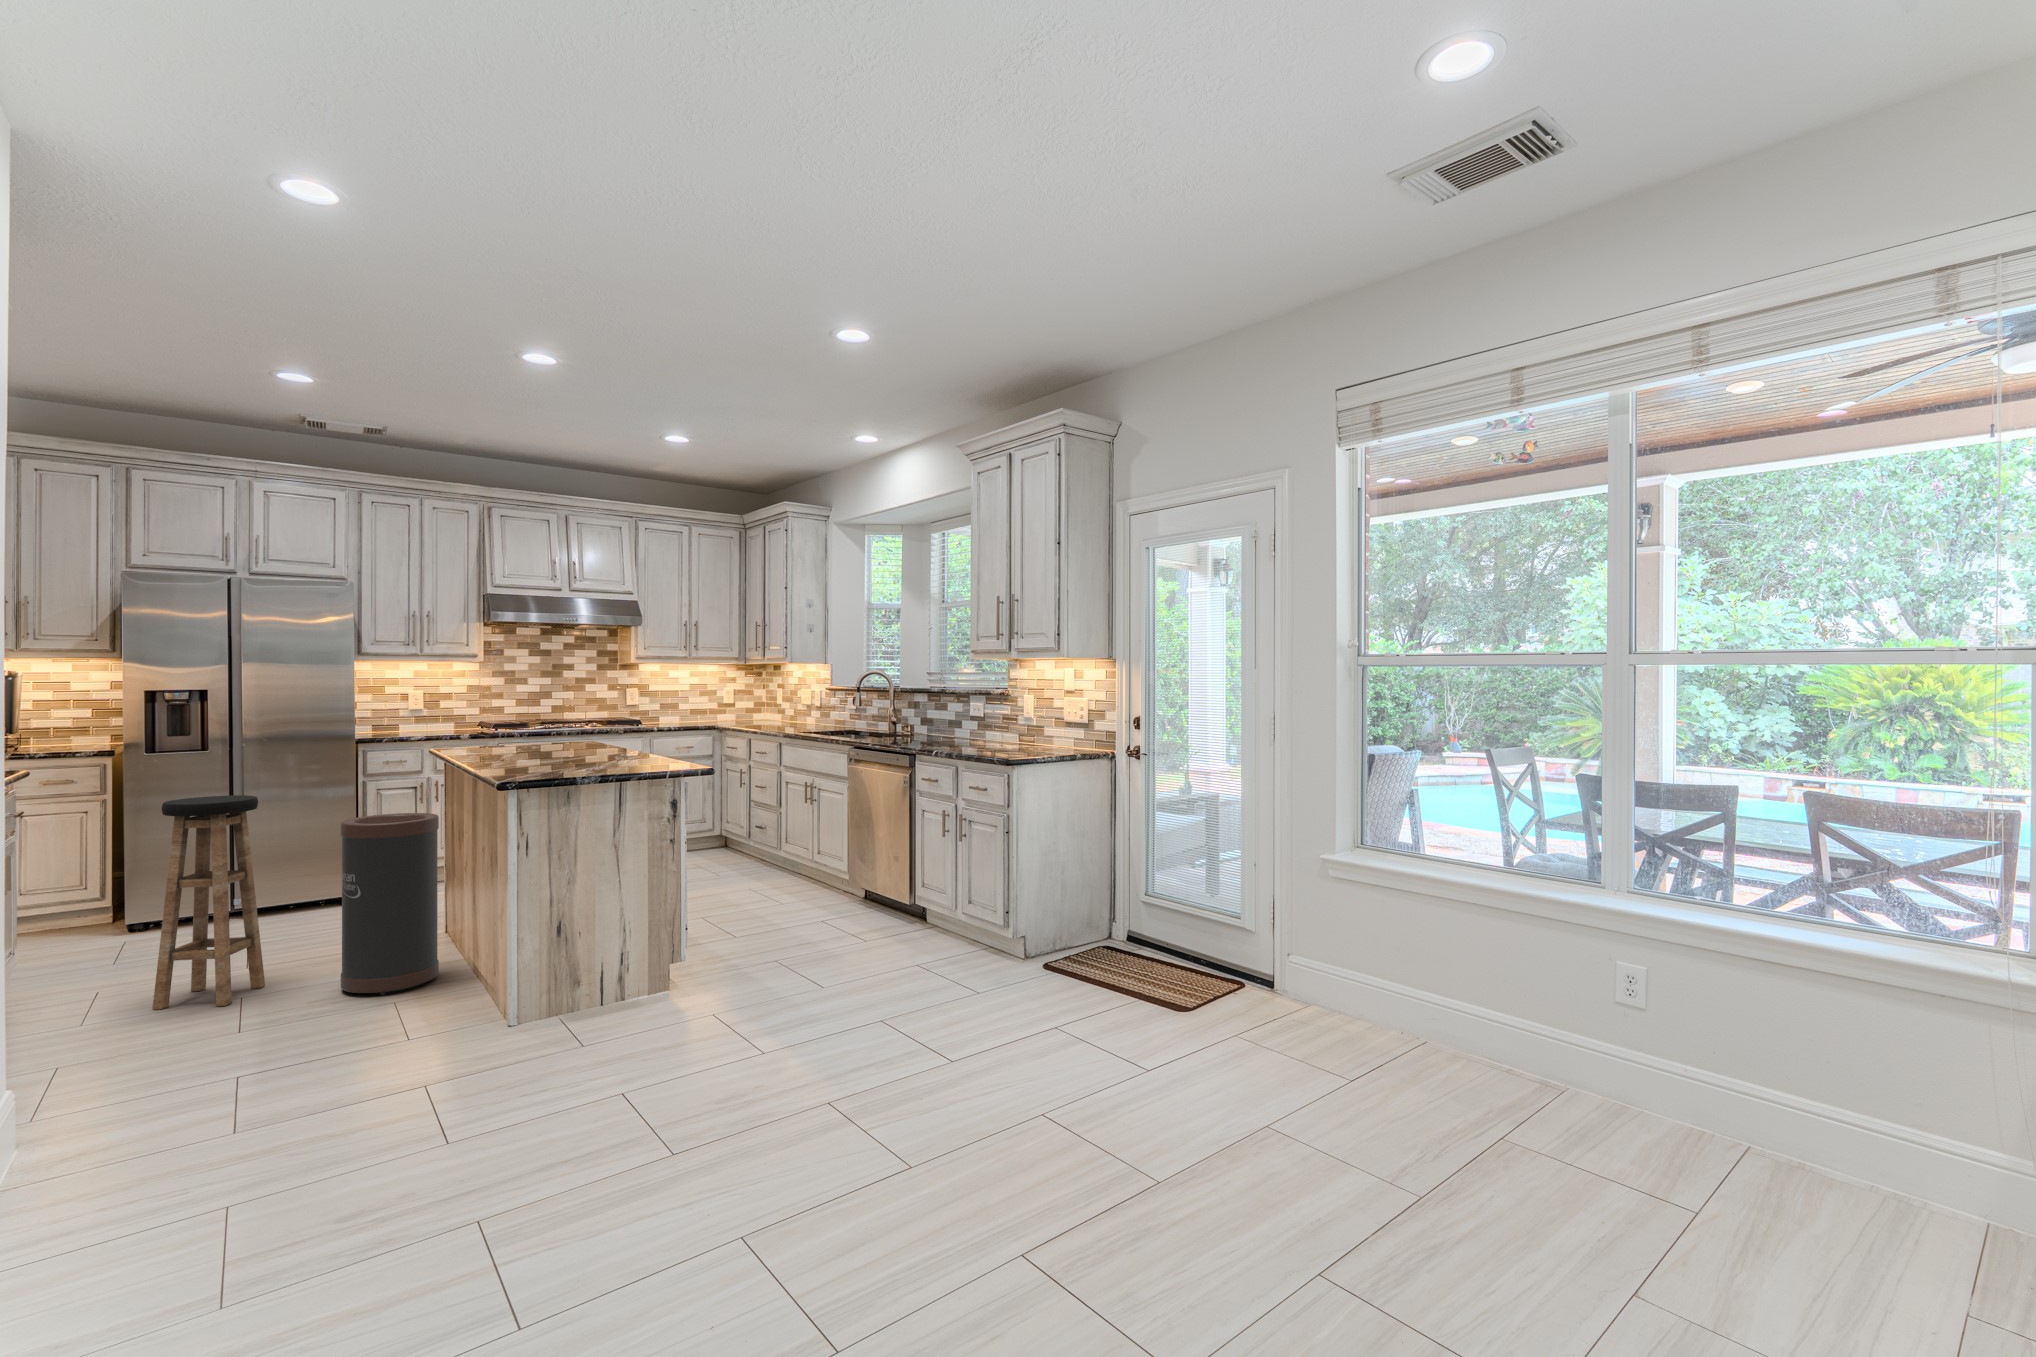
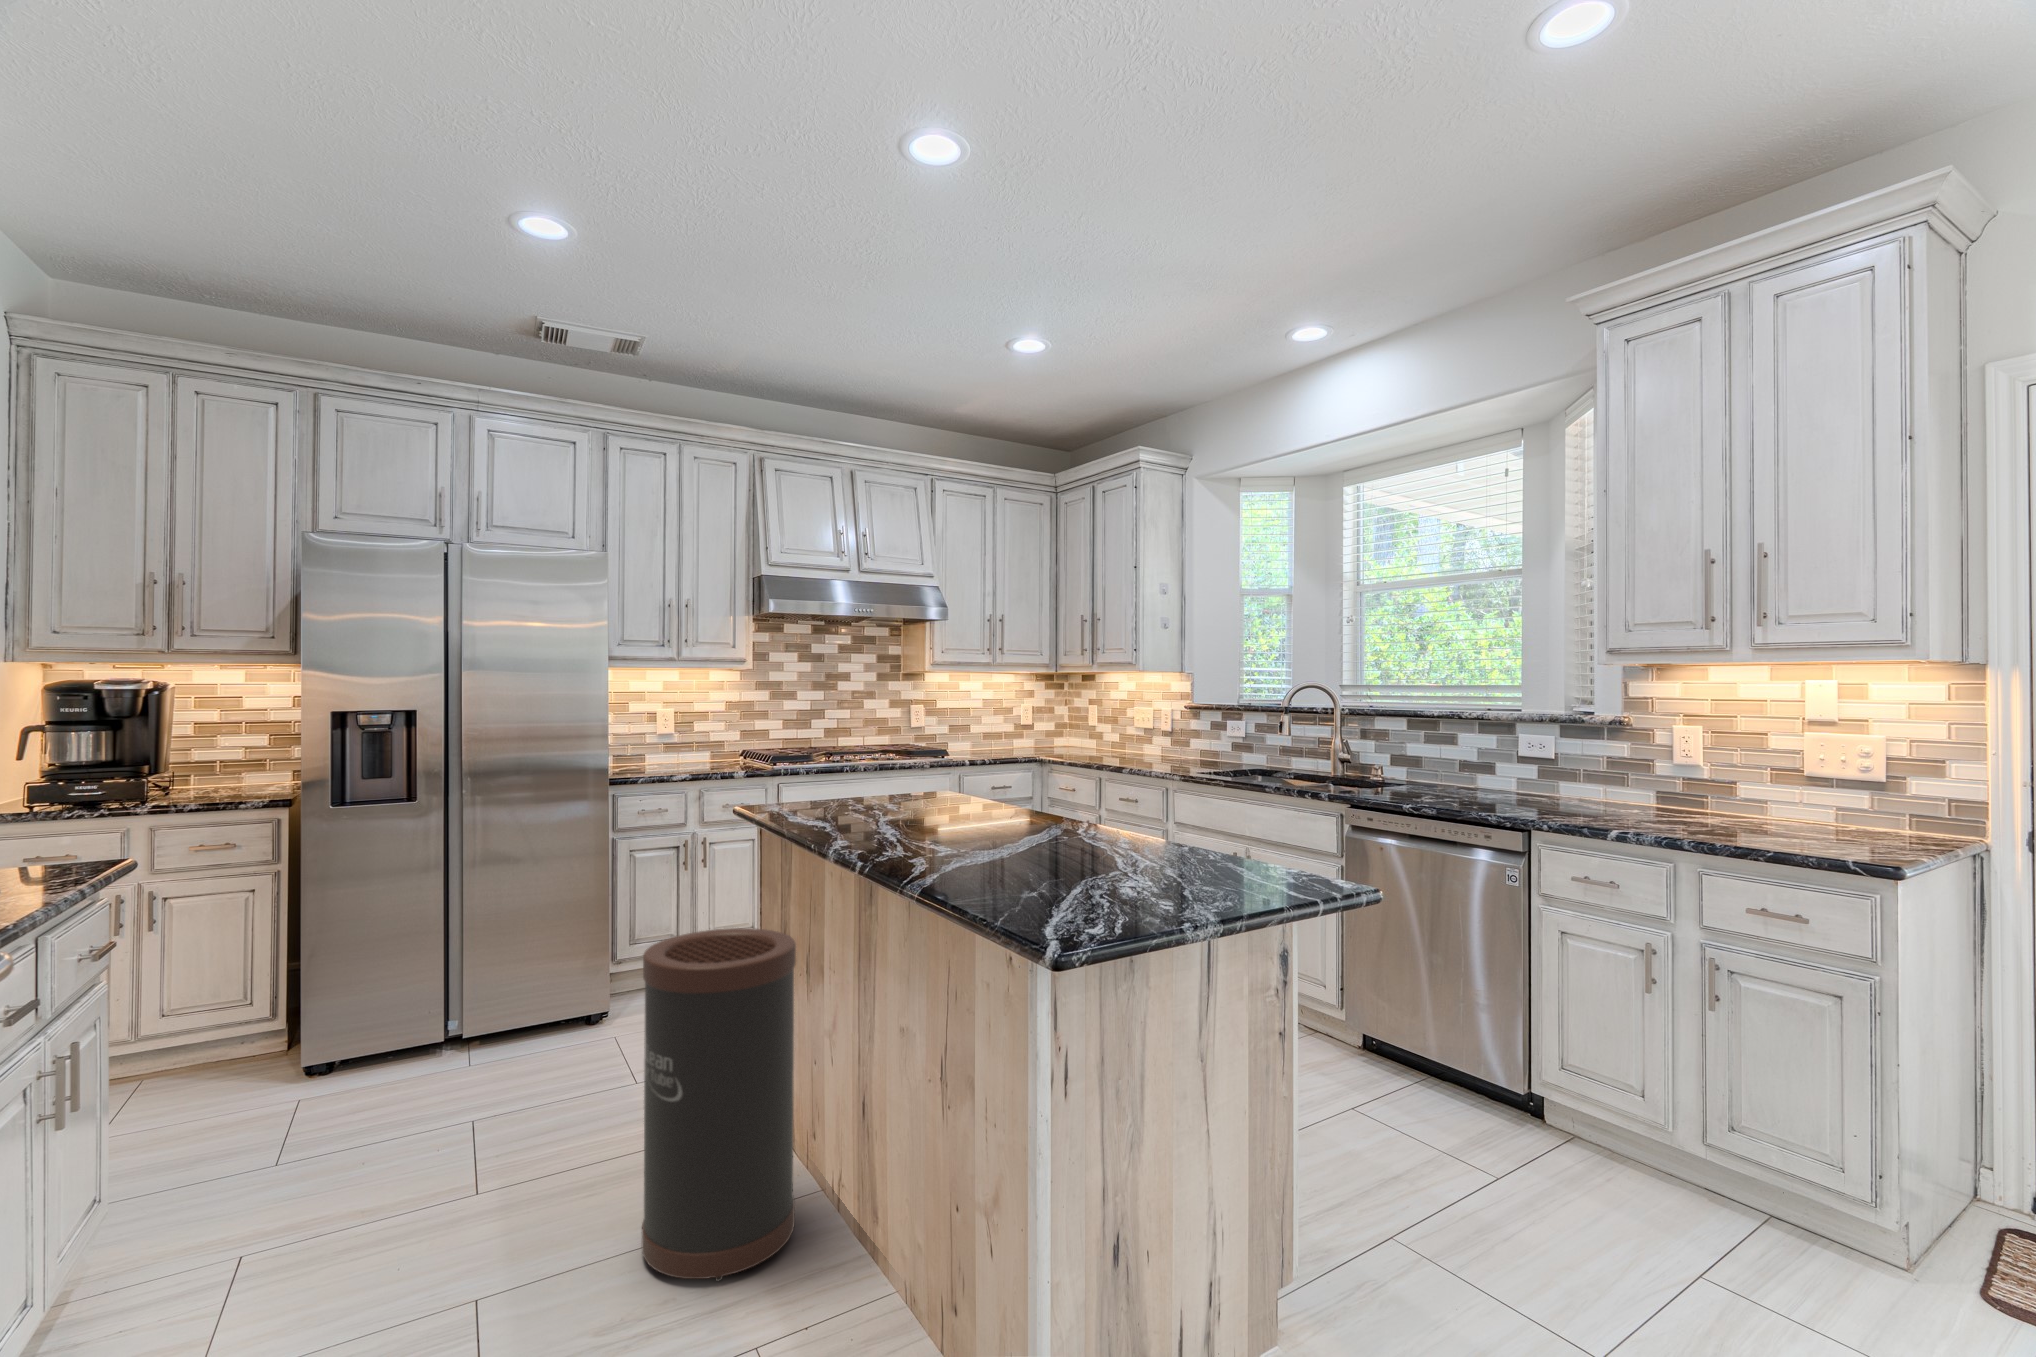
bar stool: present [152,795,265,1010] -> none [332,900,513,1306]

